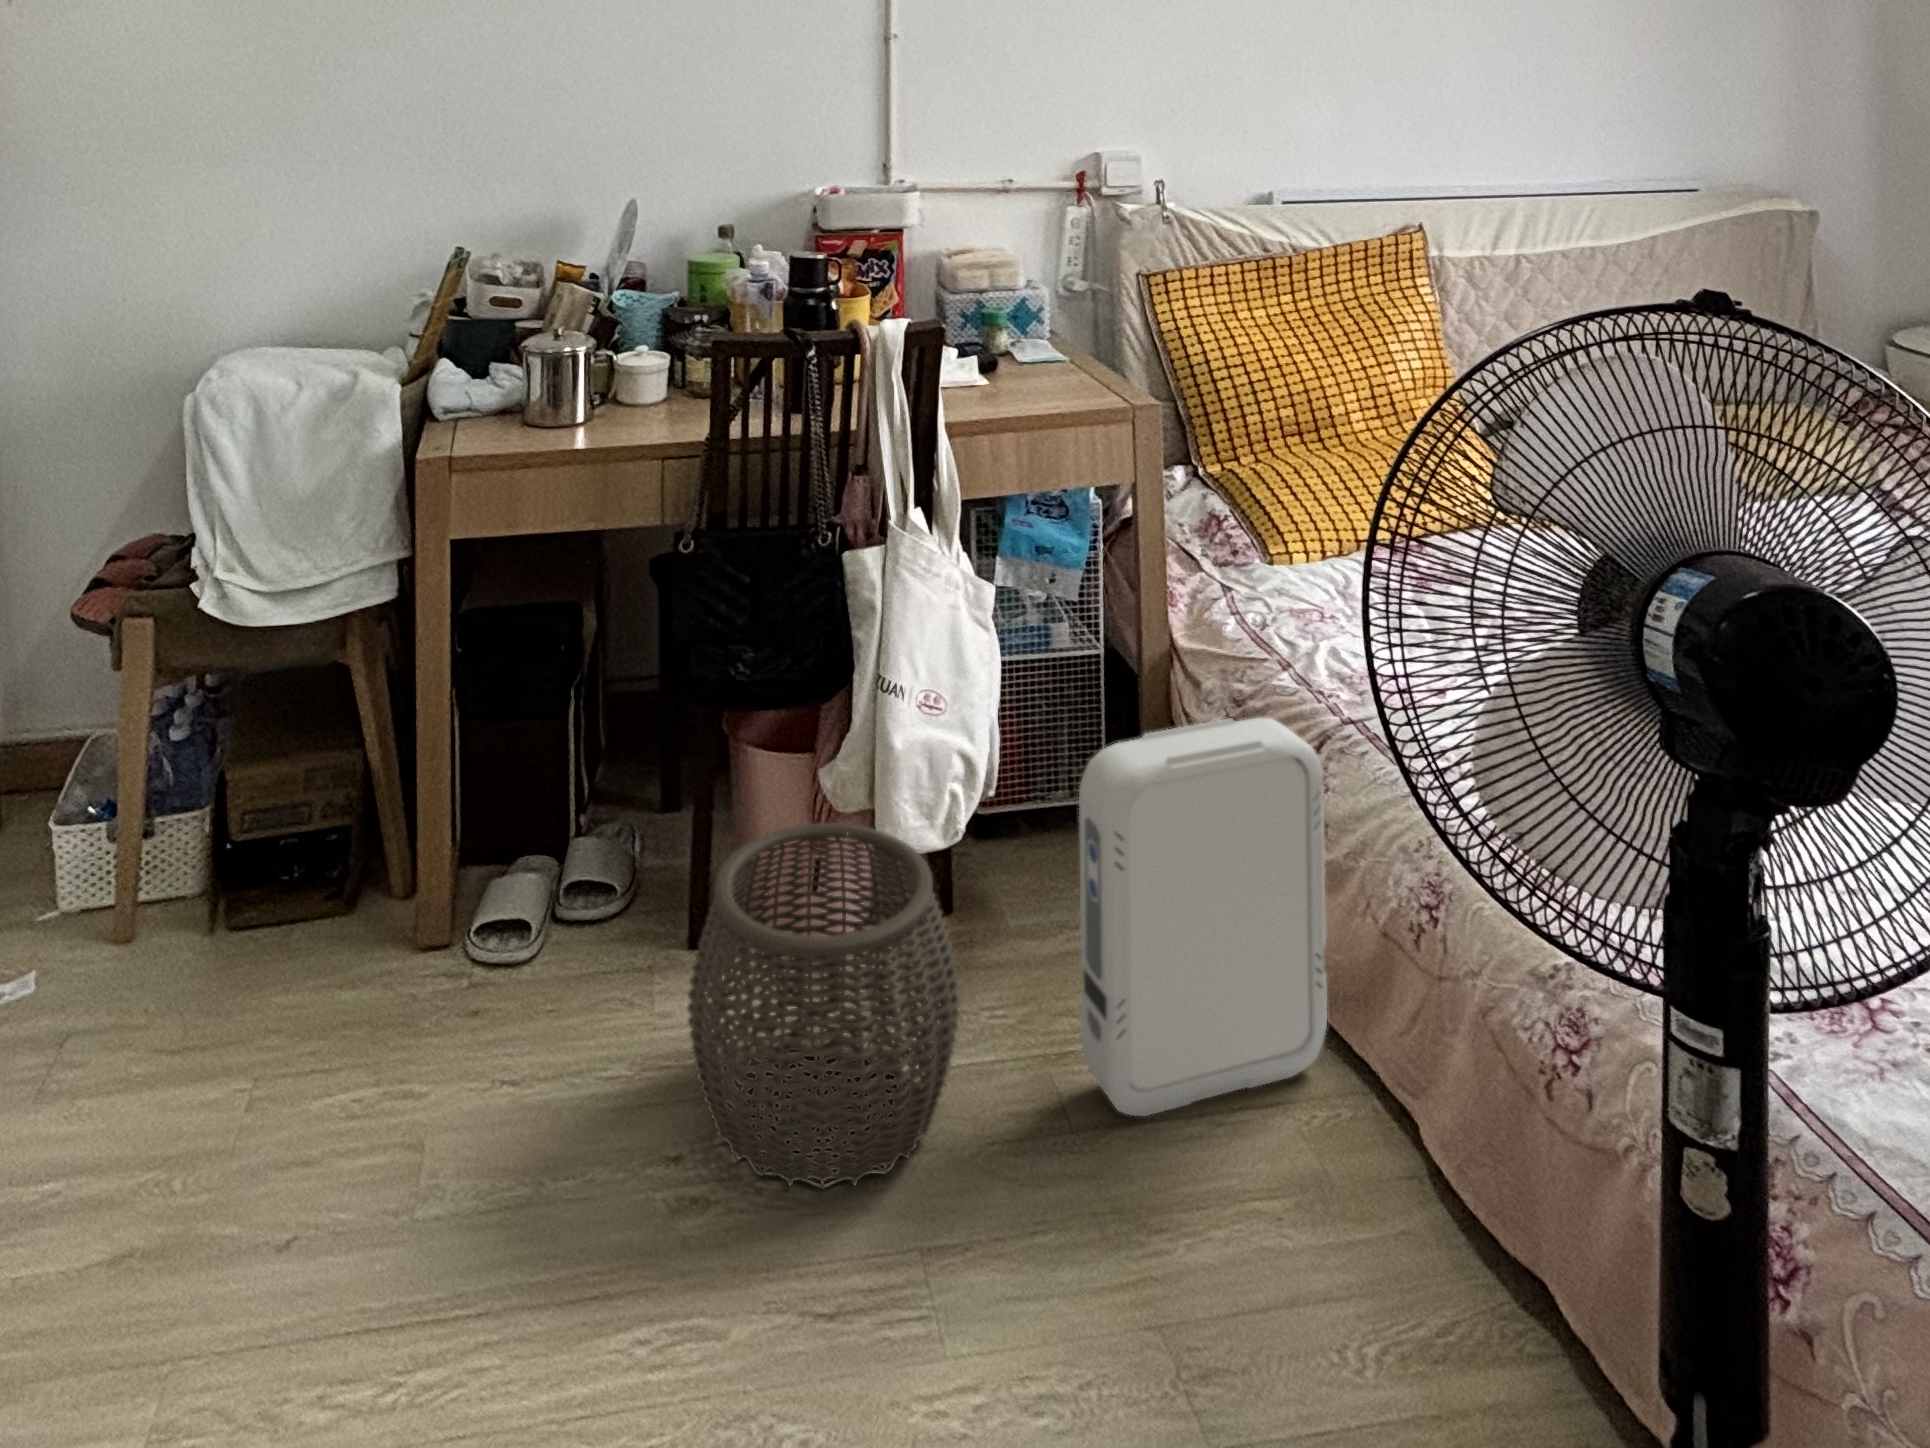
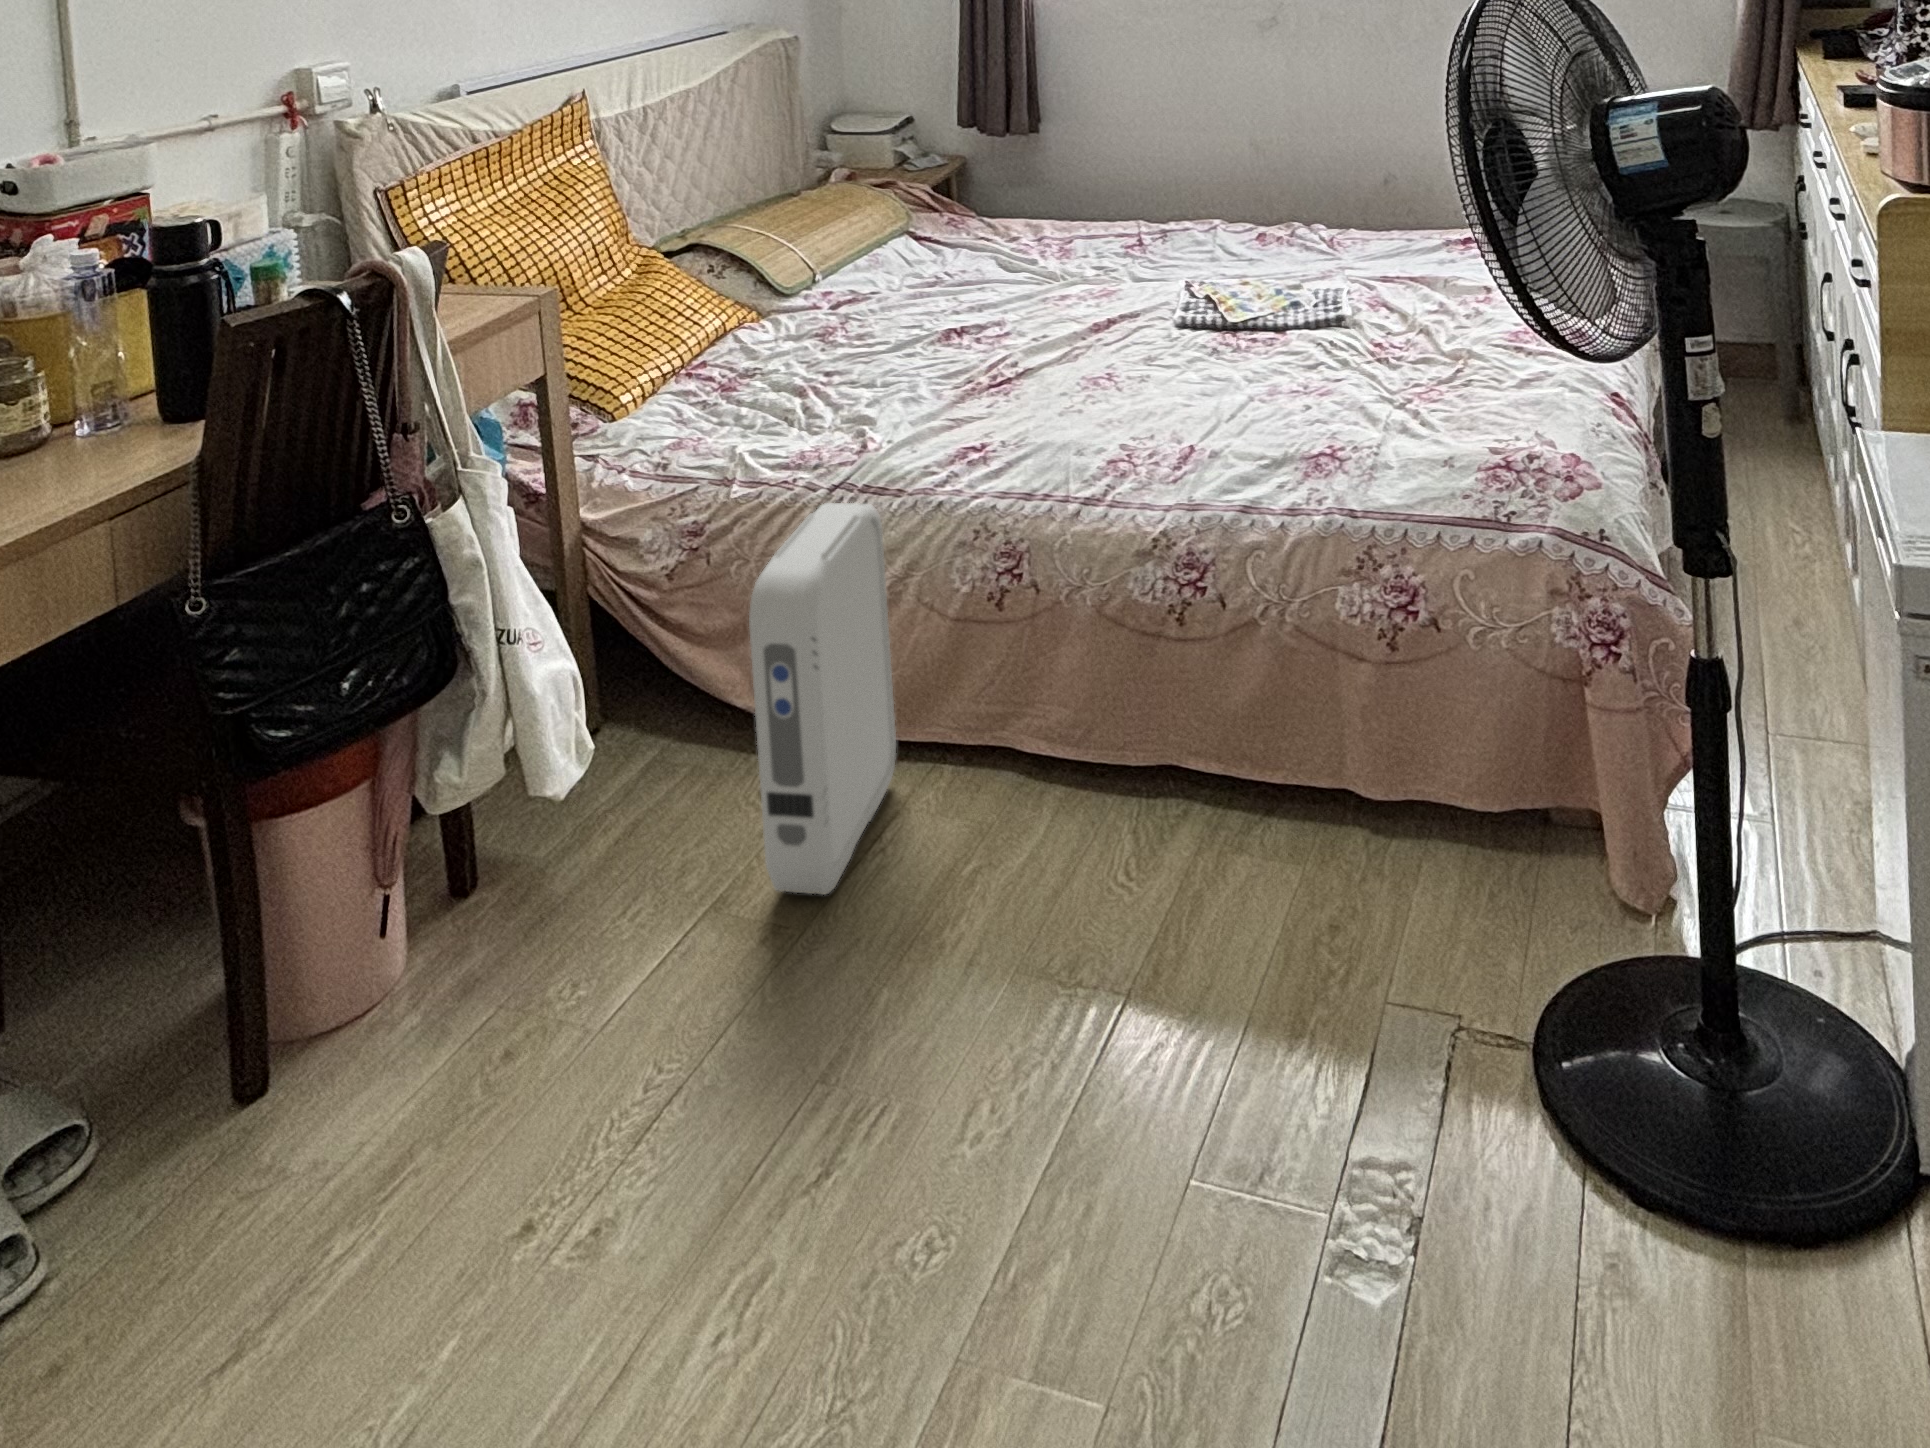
woven basket: present [687,823,961,1189] -> none [435,771,752,1179]

